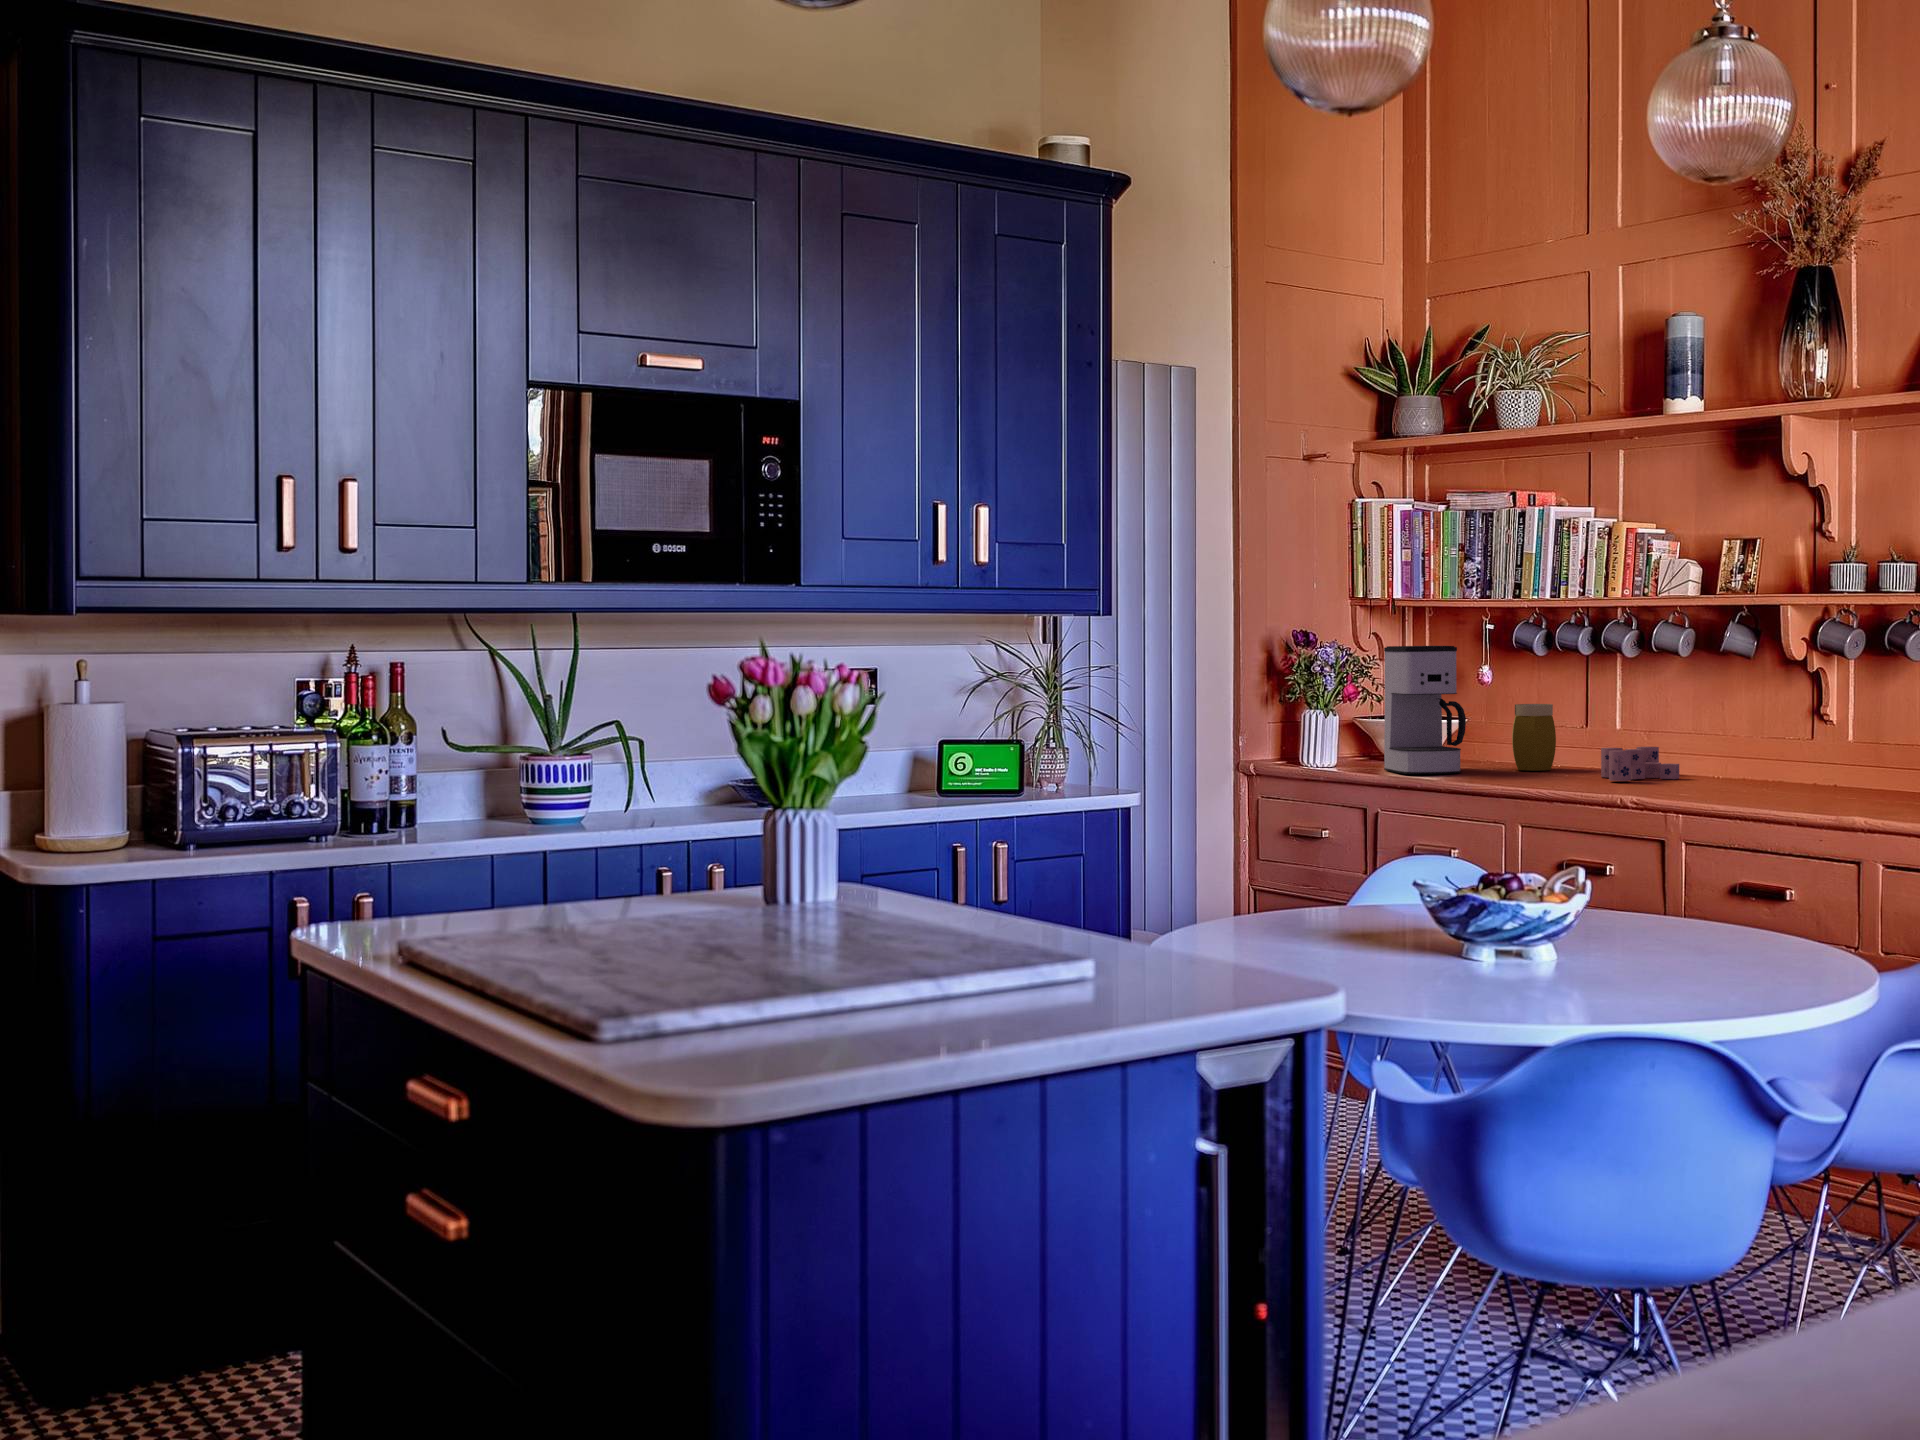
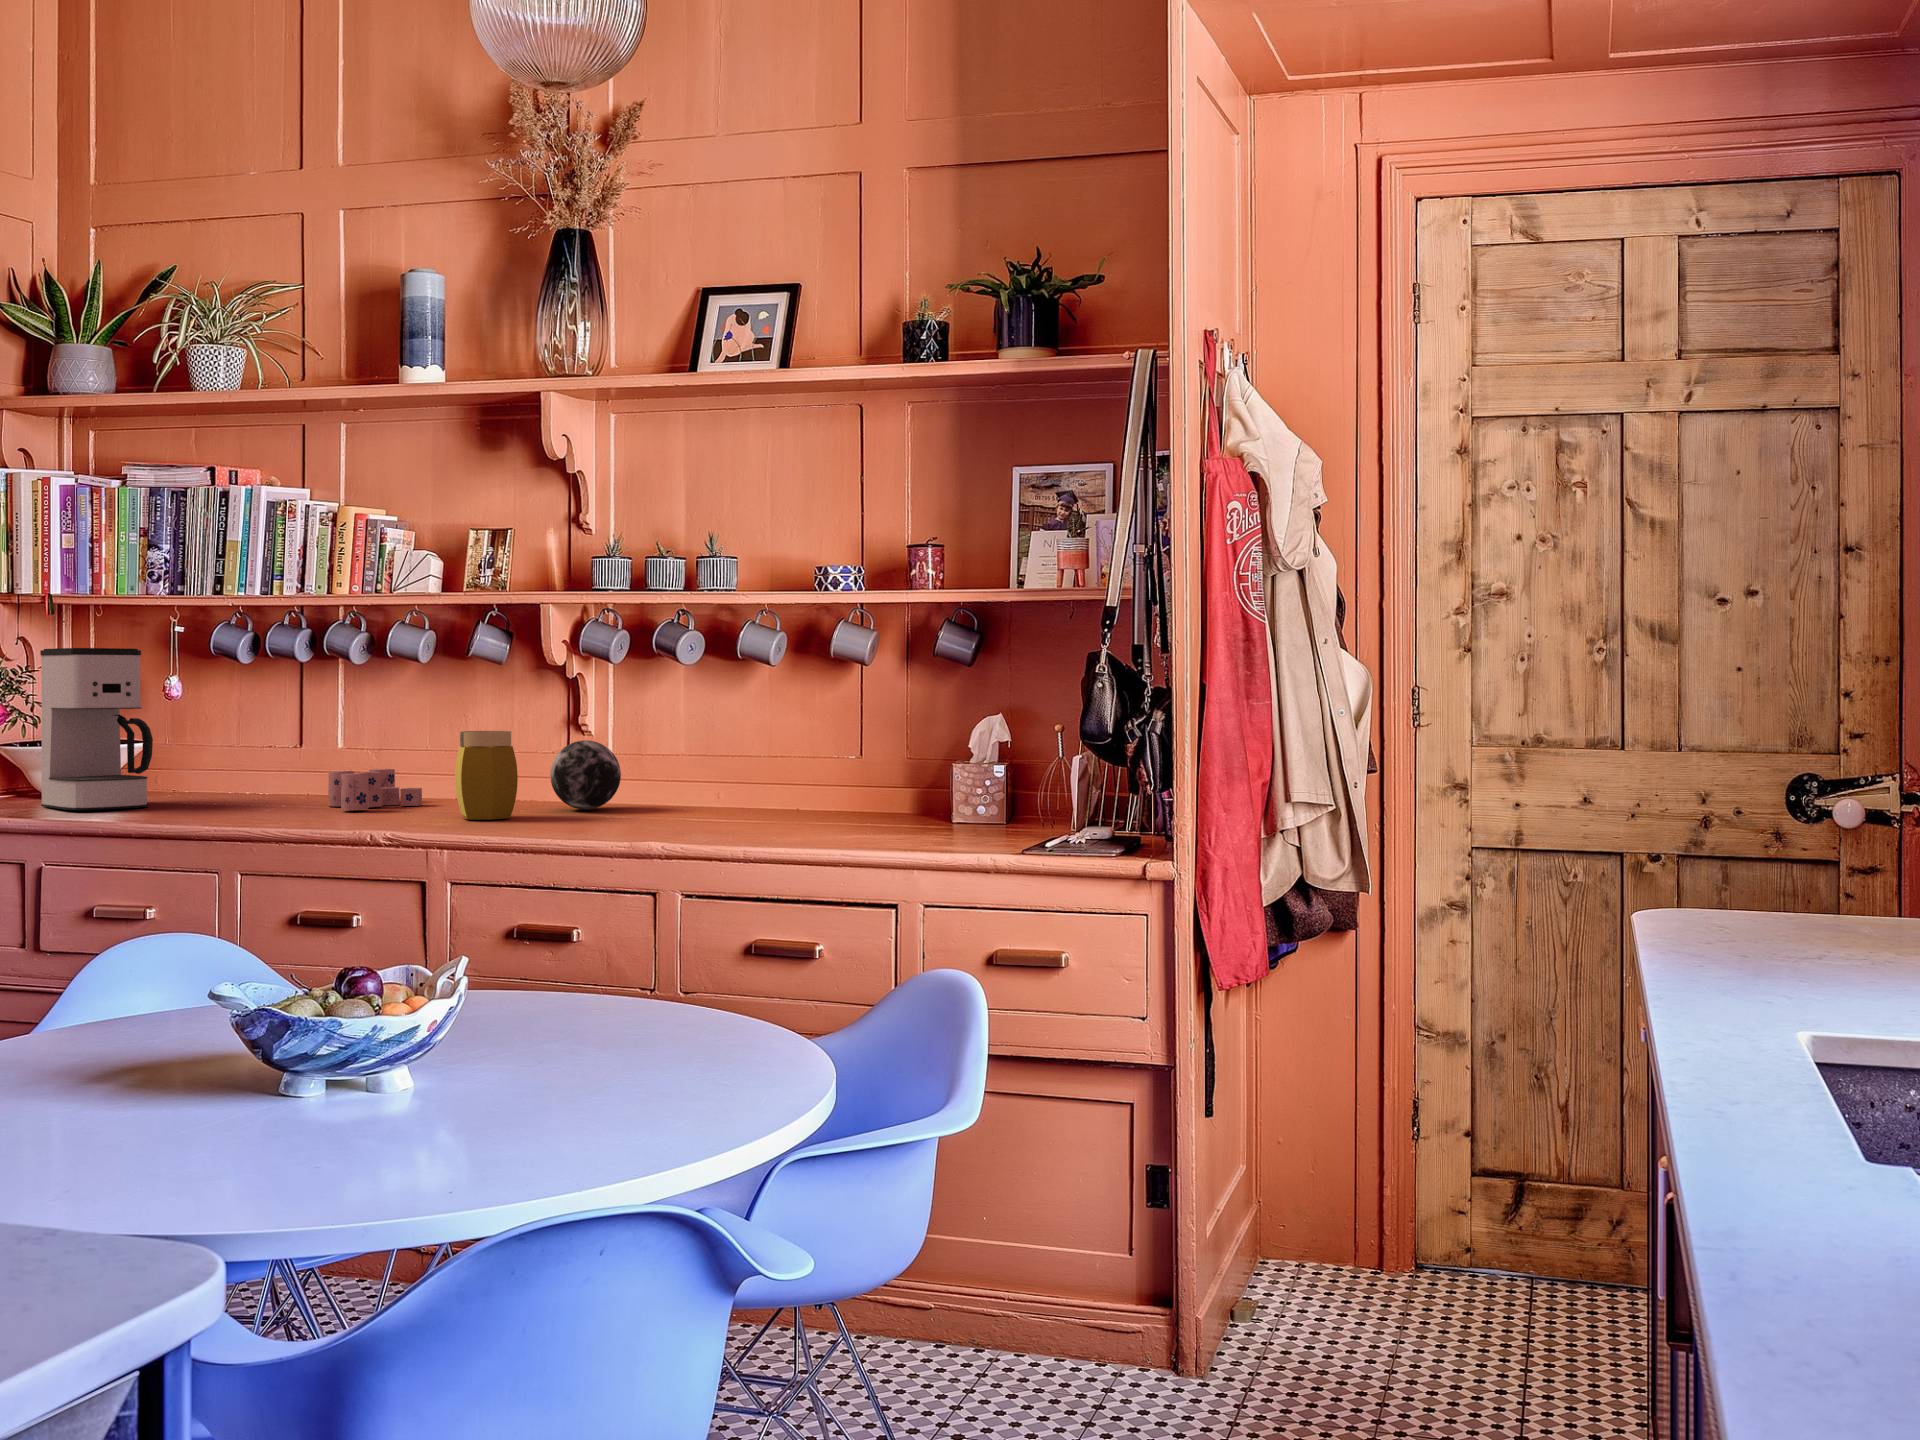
jar: present [1512,704,1556,771] -> present [455,731,518,820]
decorative orb: none [1787,726,1852,788] -> present [550,740,621,810]

